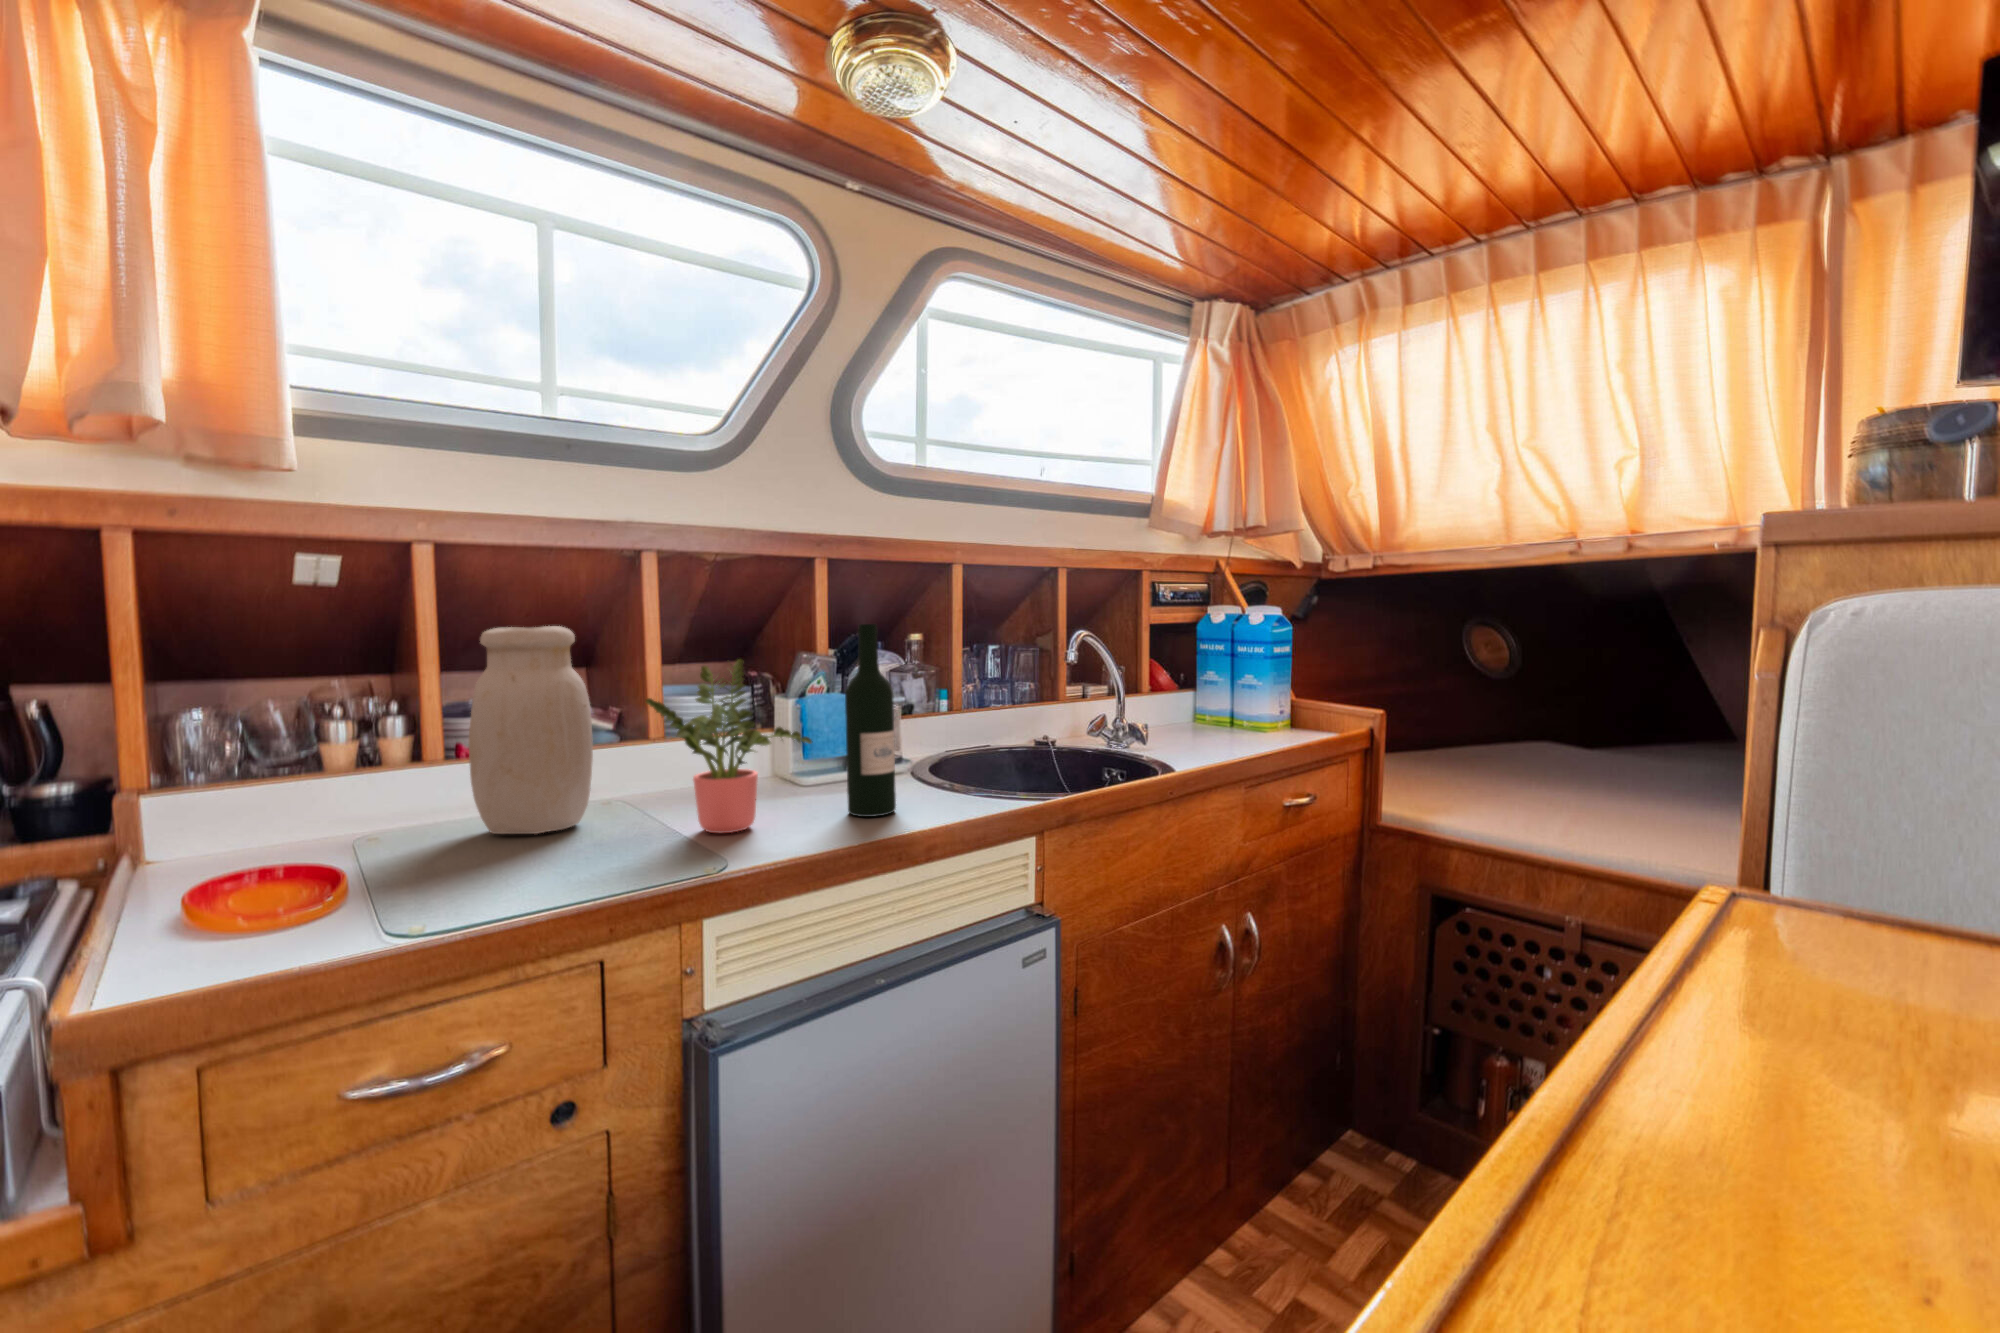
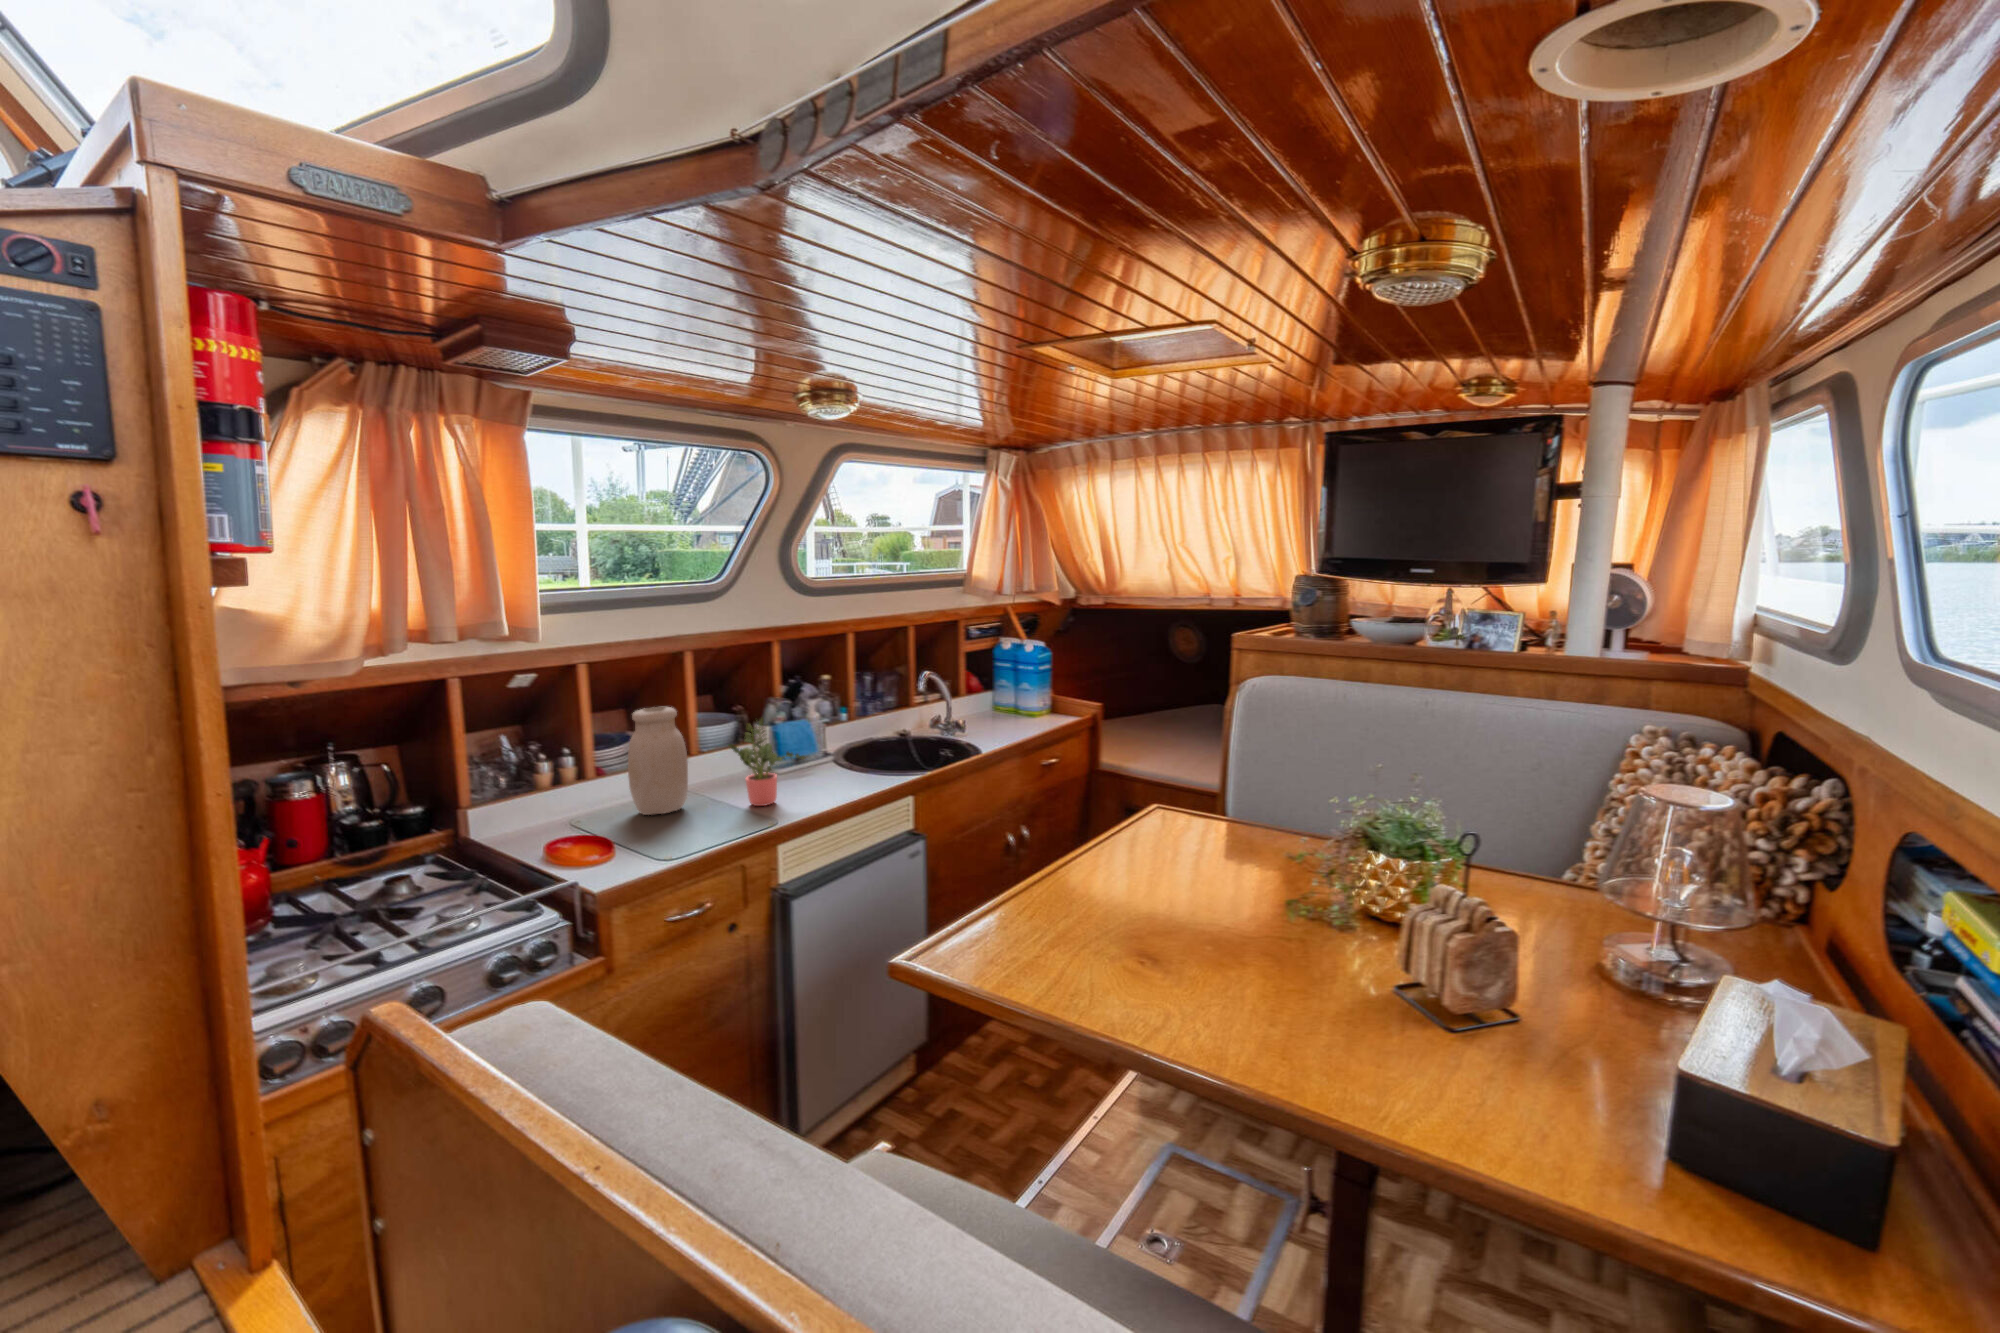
wine bottle: present [845,624,896,817] -> none [814,693,842,792]

